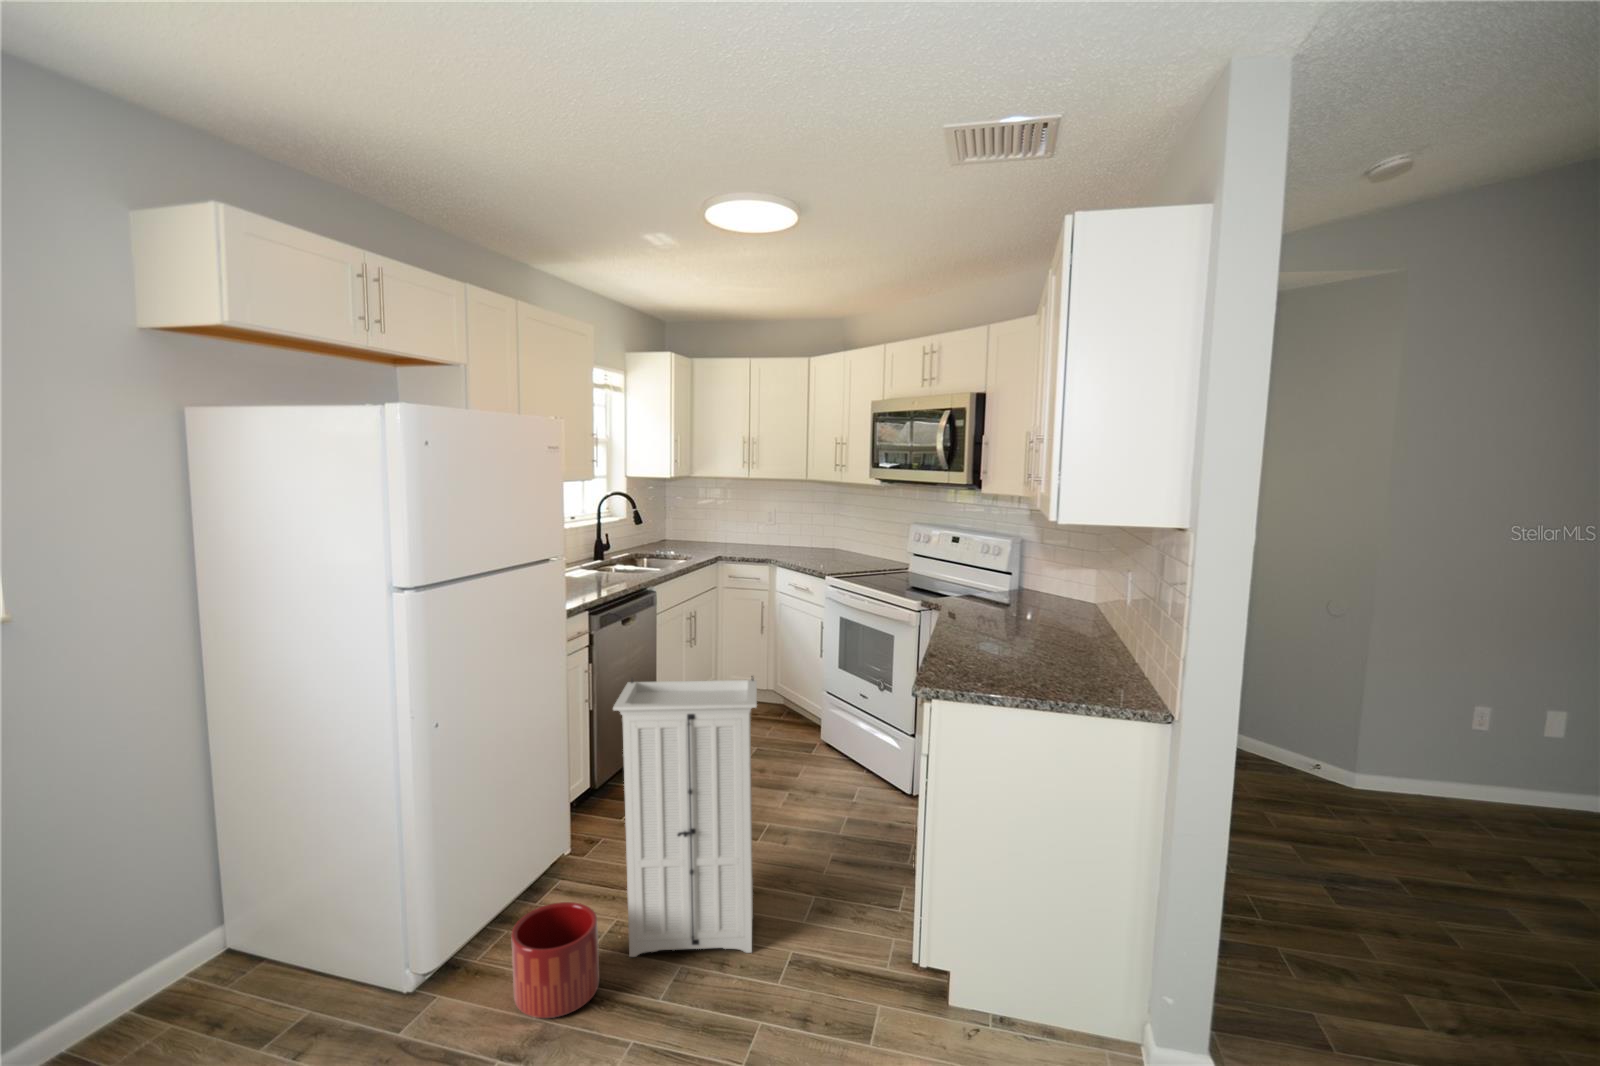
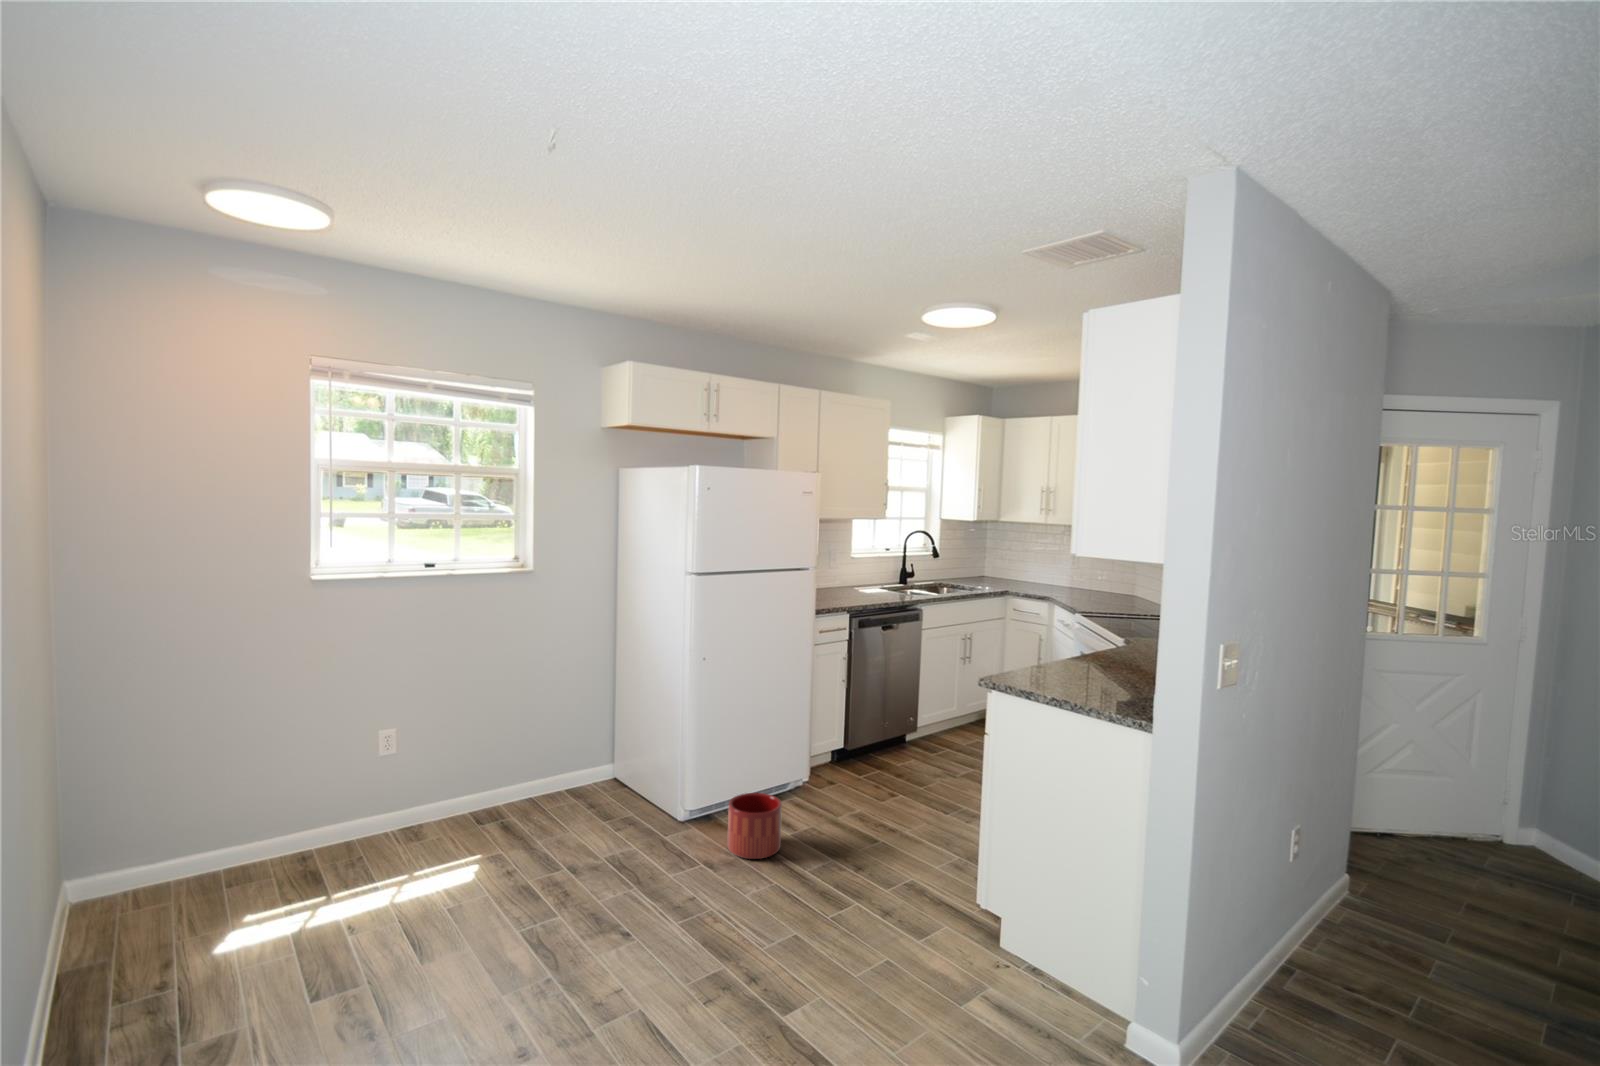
storage cabinet: present [613,676,757,957] -> none [805,657,916,869]

